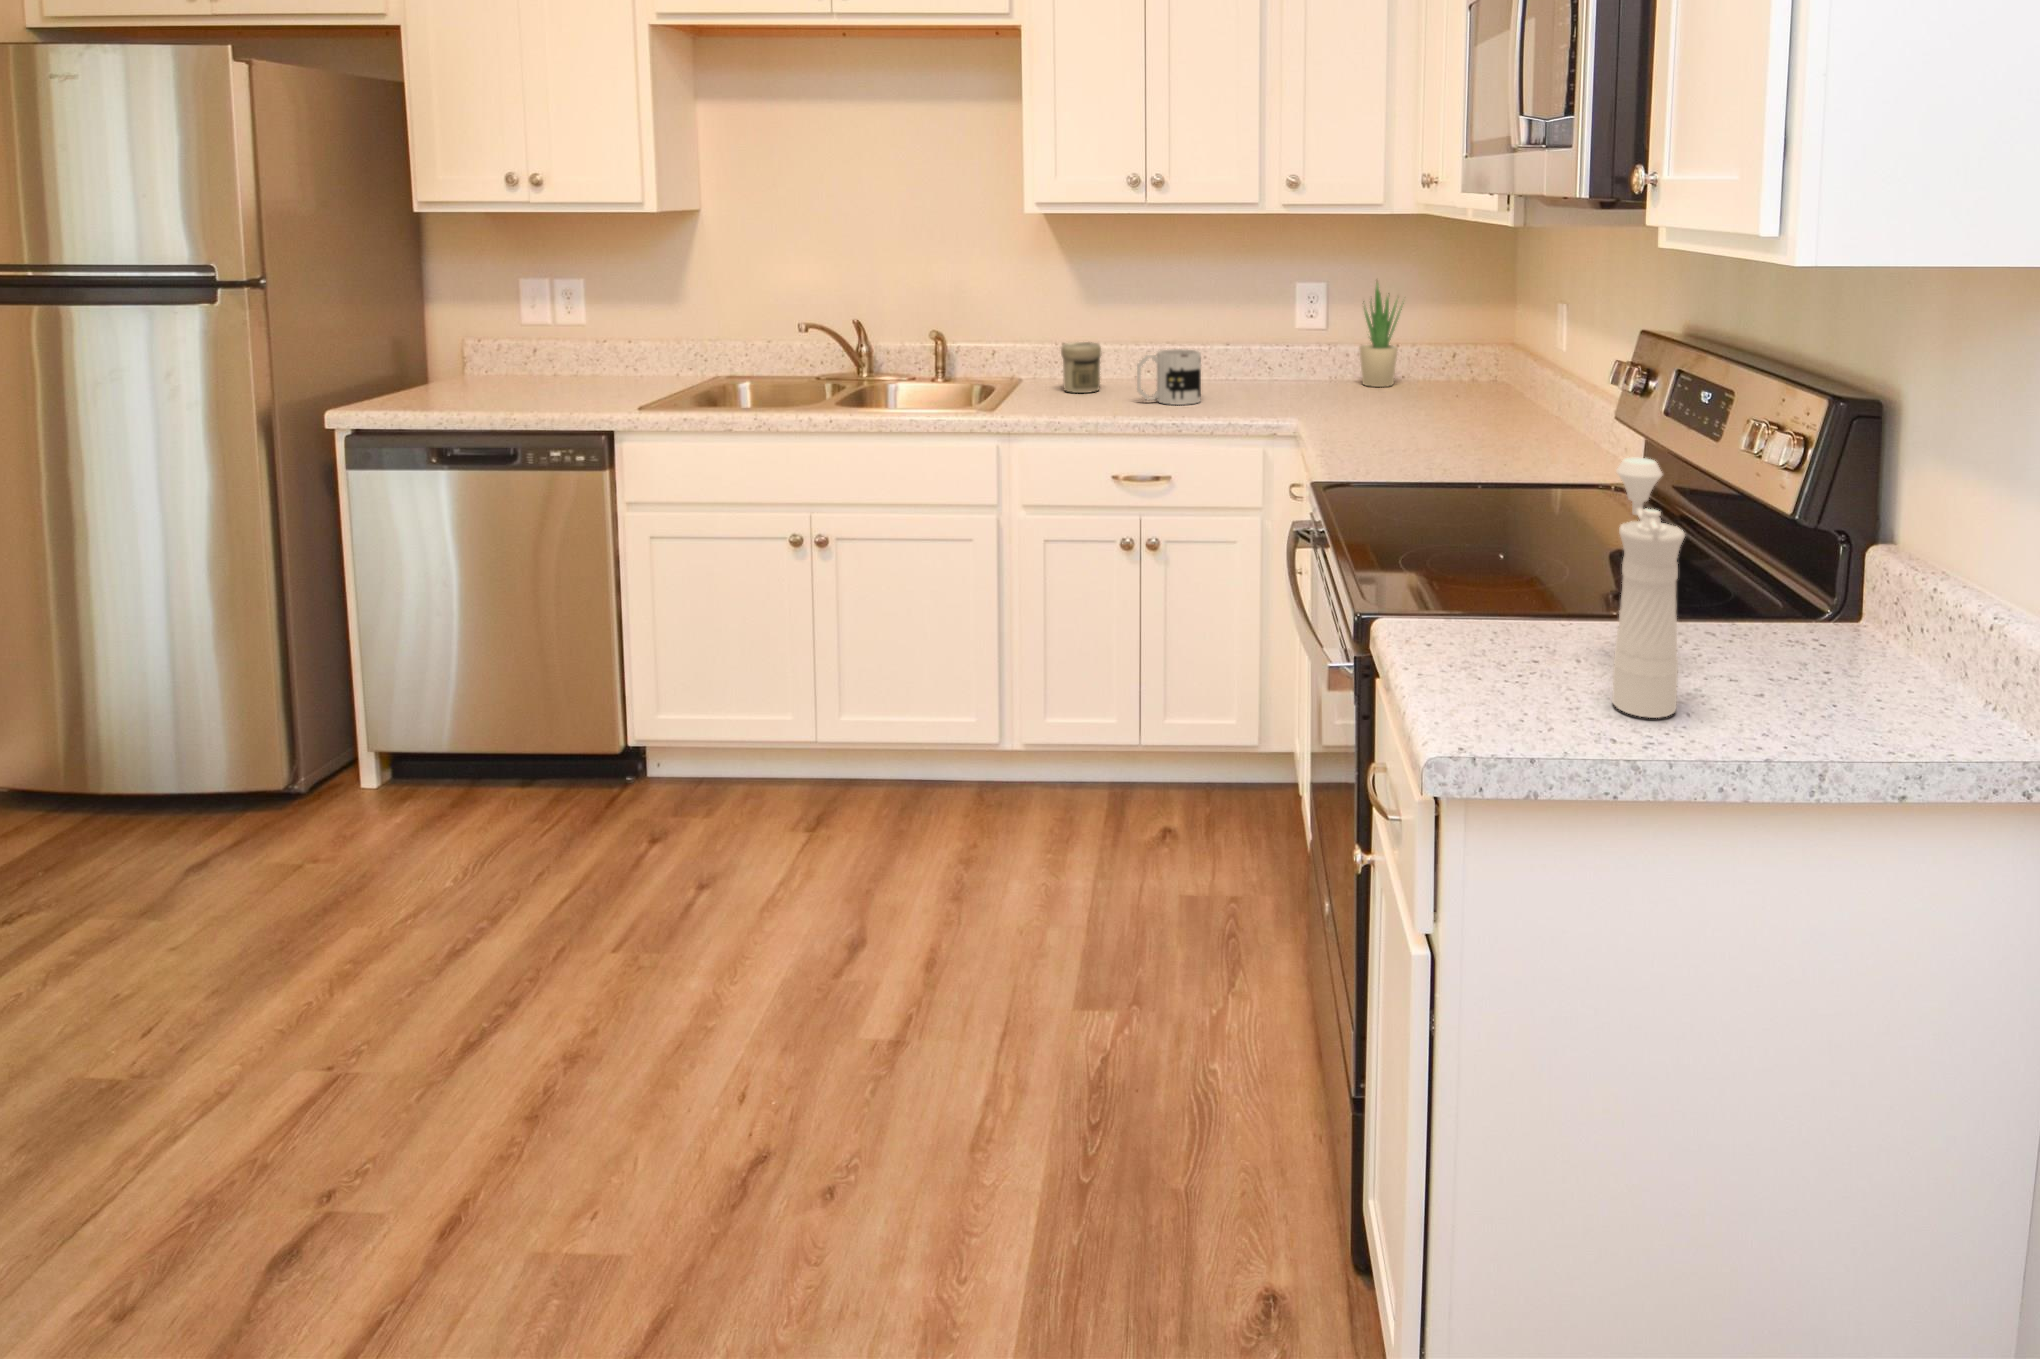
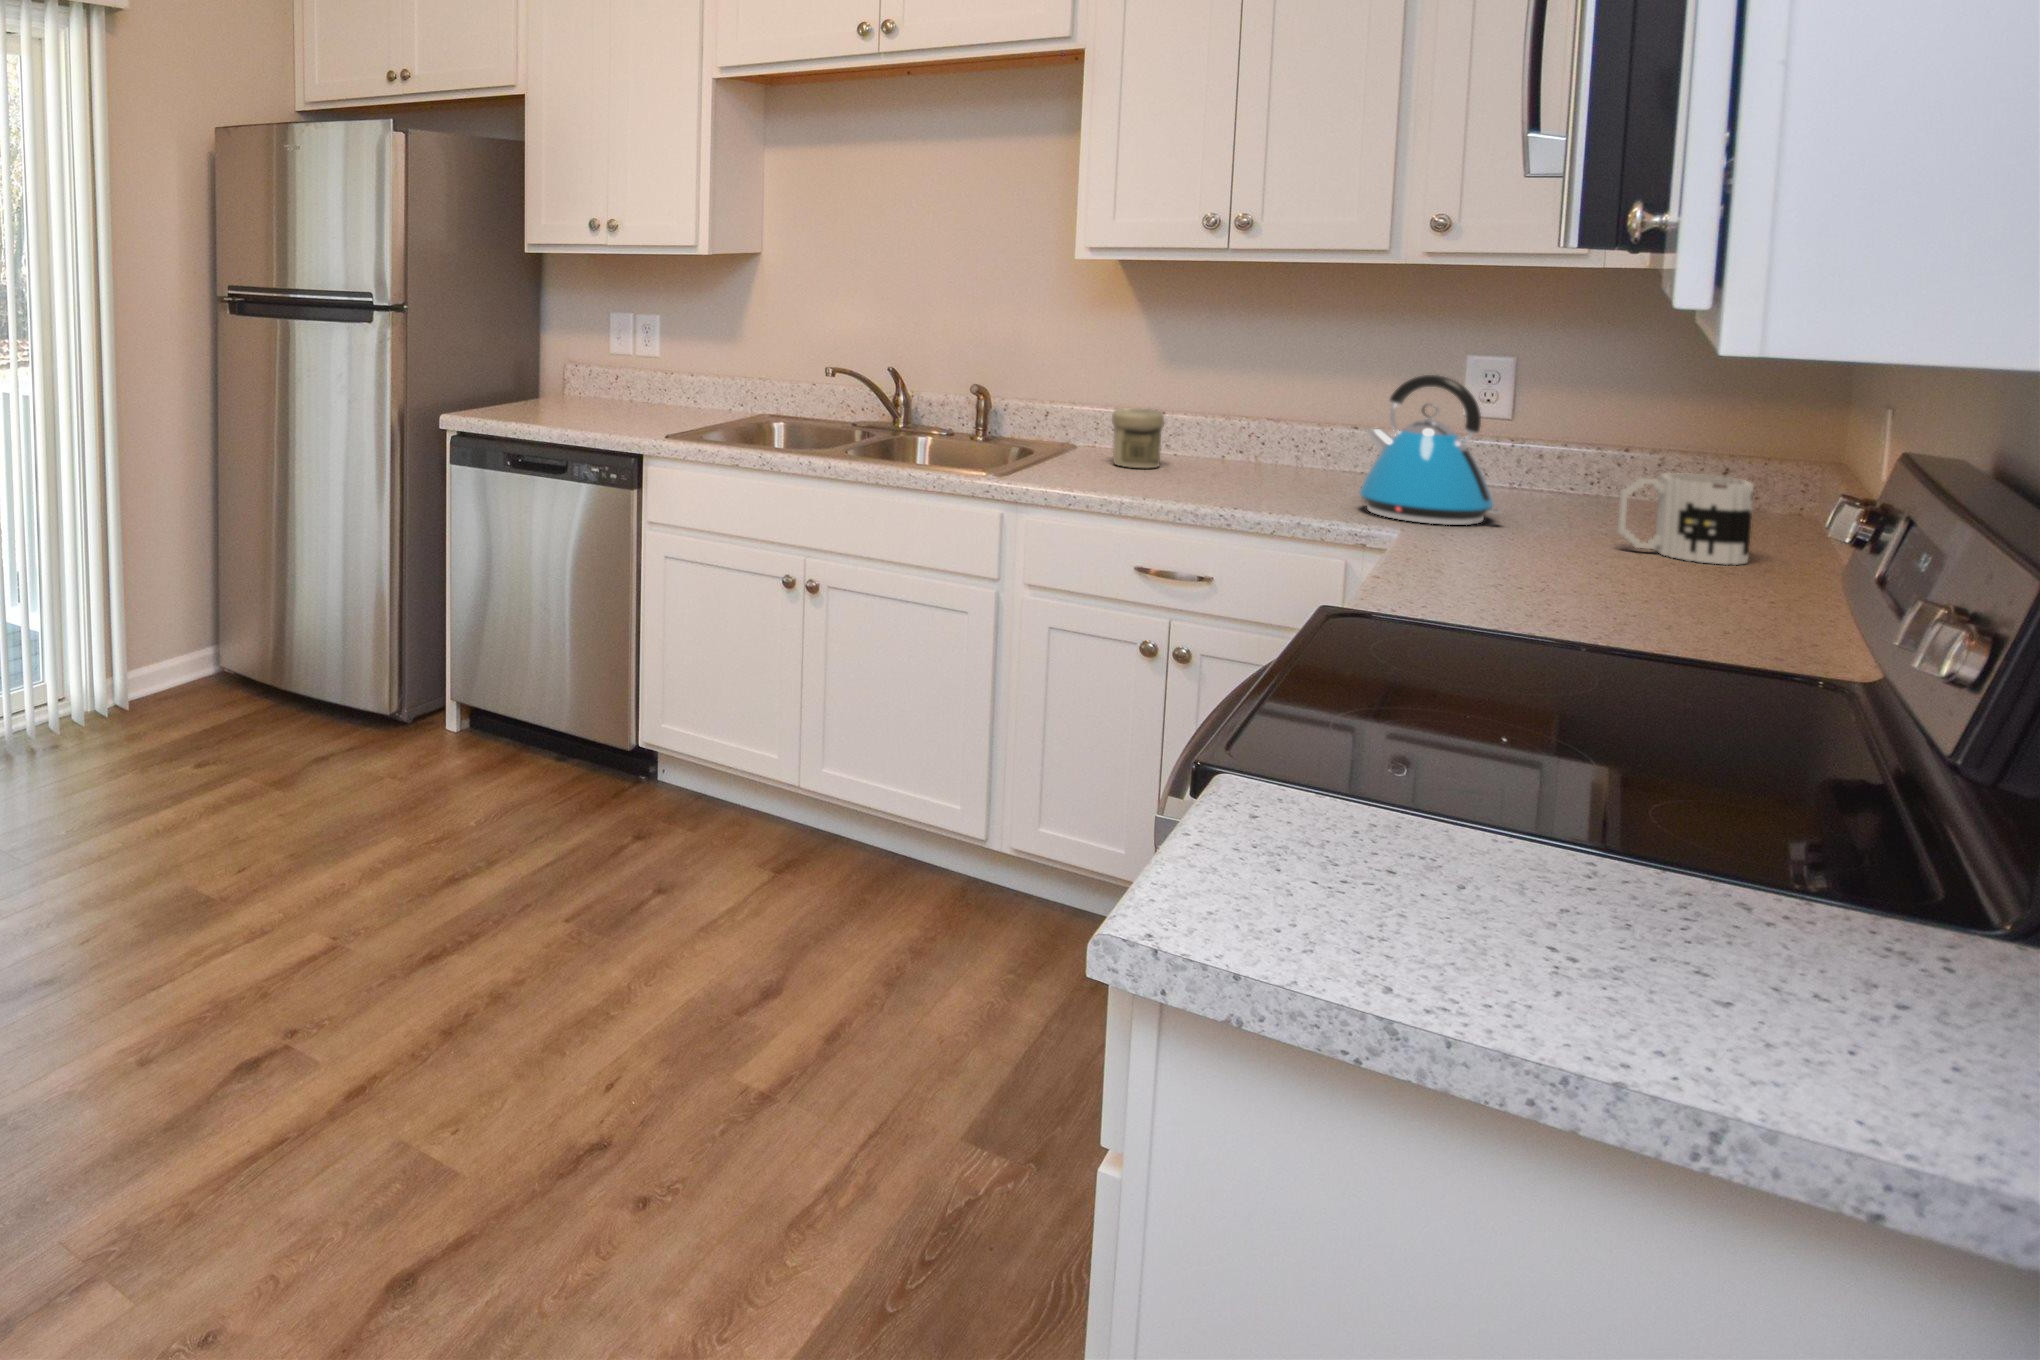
potted plant: present [1360,283,1402,387] -> none [1560,353,1648,508]
kettle: none [1259,300,1350,411] -> present [1359,375,1501,525]
mug: present [1137,349,1201,405] -> present [1618,473,1754,565]
pepper mill: present [1612,458,1685,718] -> none [1440,609,1609,990]

